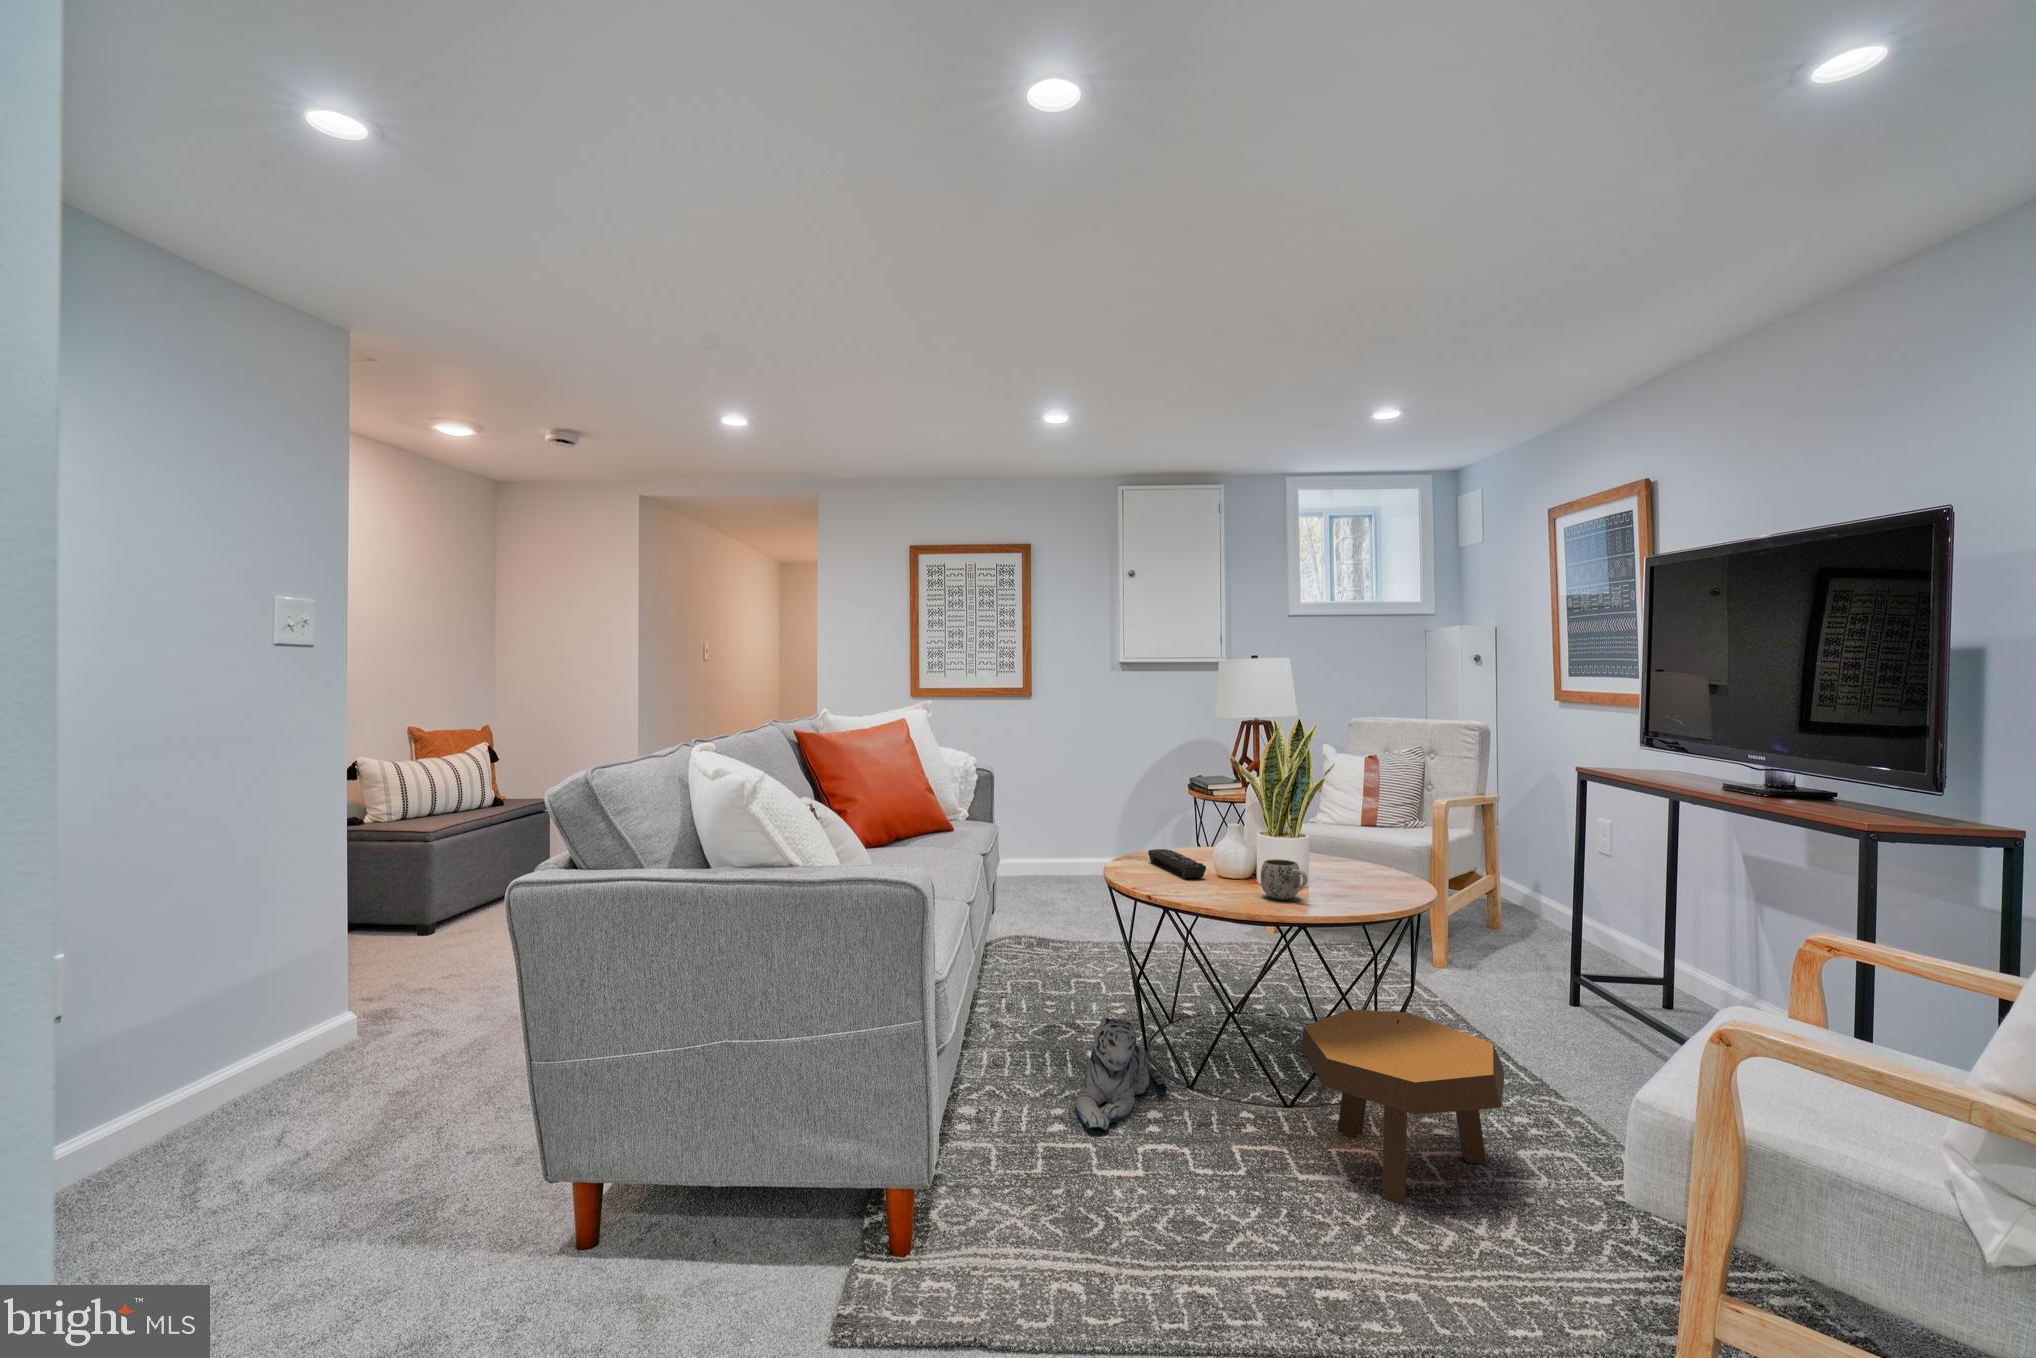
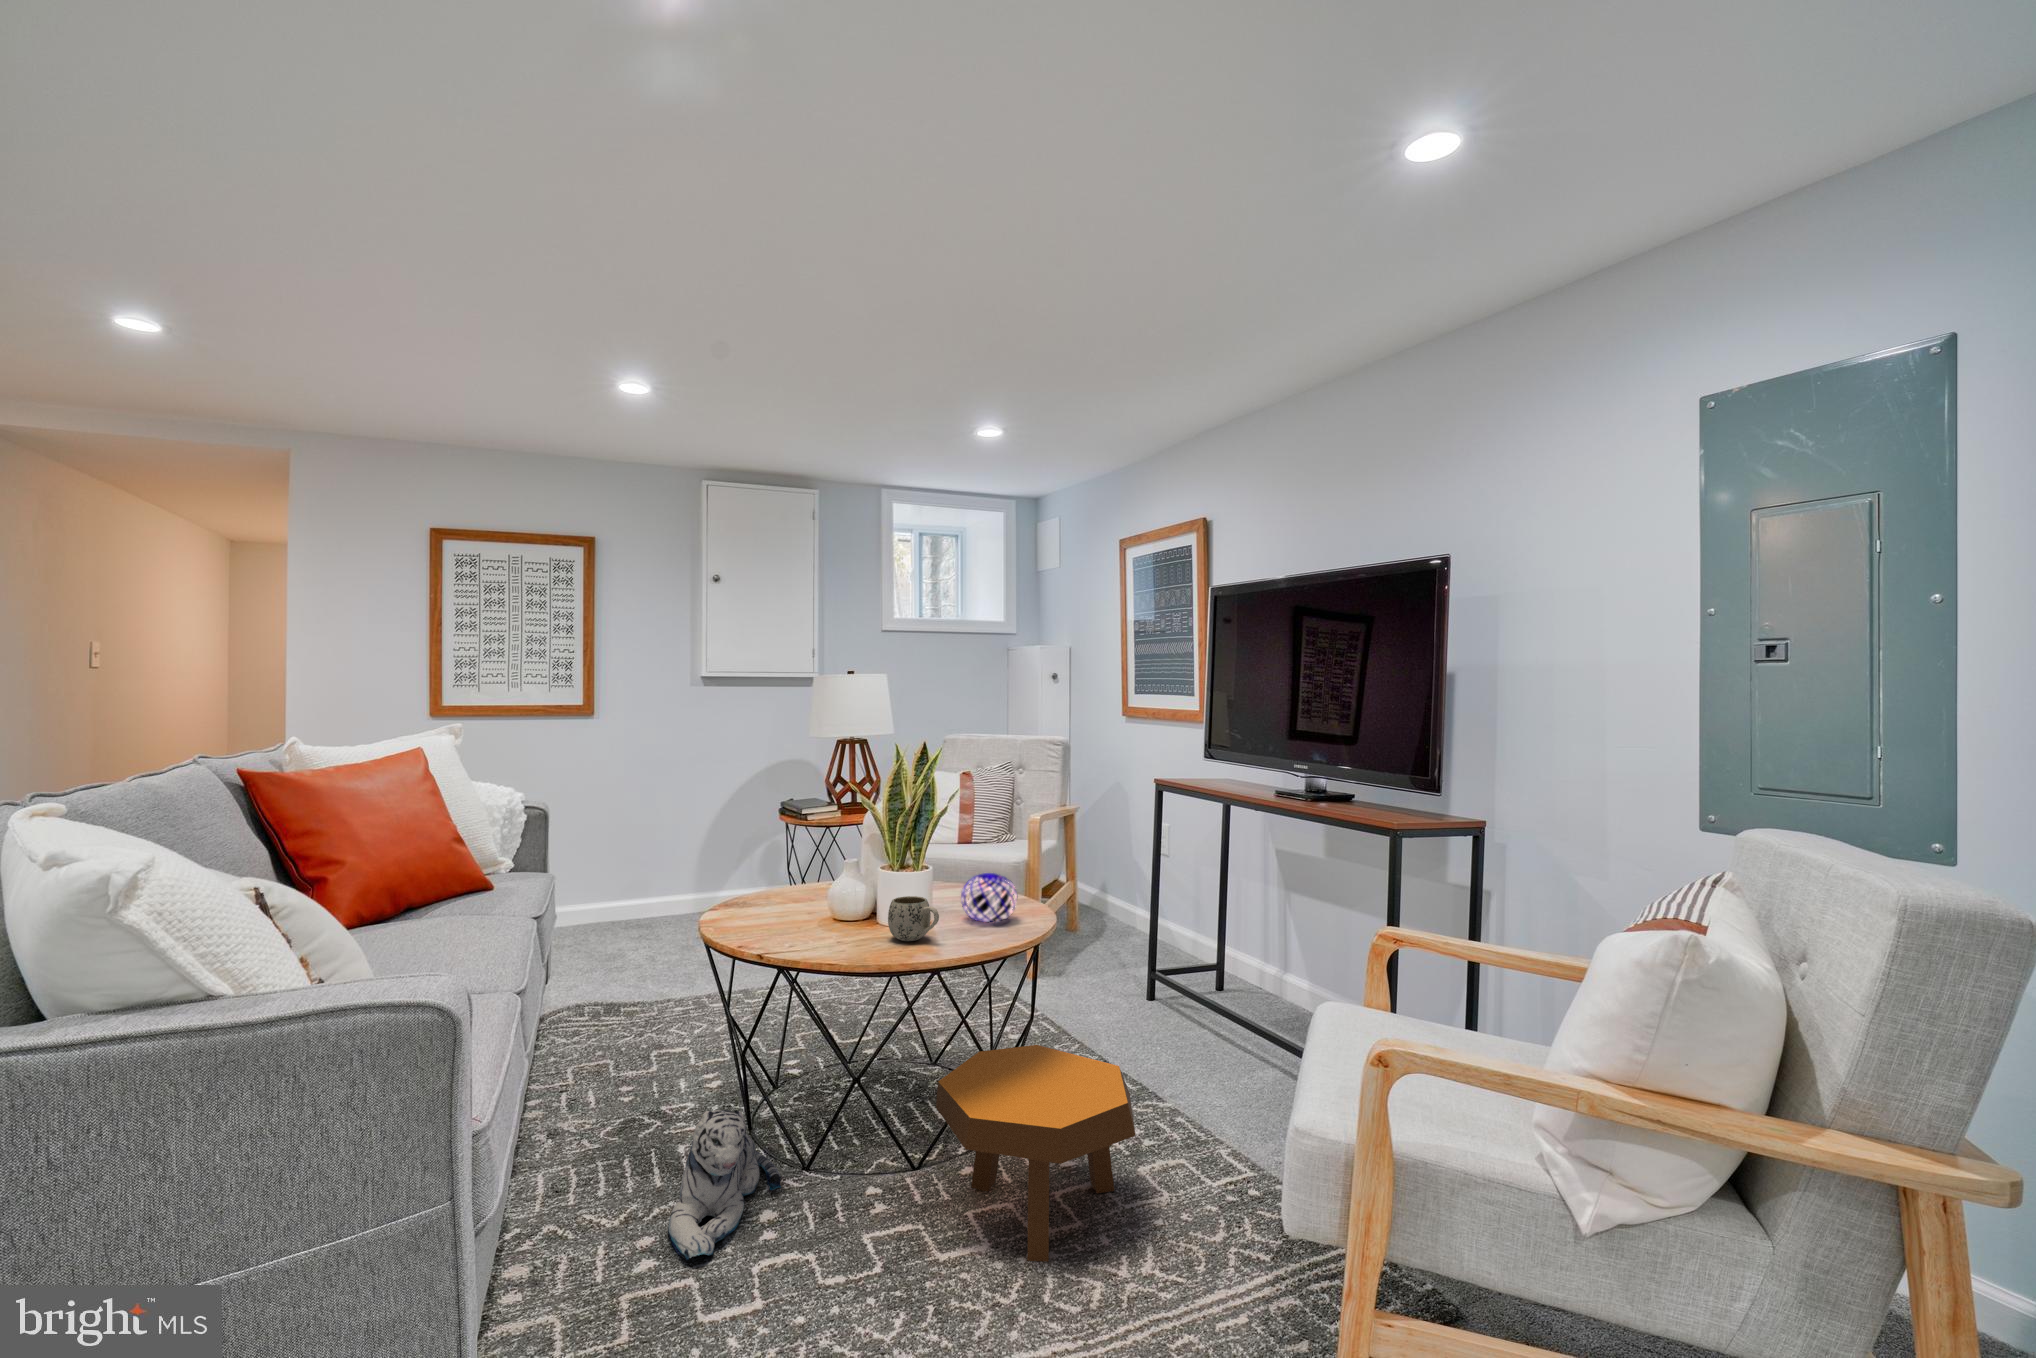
decorative orb: none [1336,846,1393,893] -> present [961,873,1017,922]
remote control: present [1148,849,1206,879] -> none [753,892,824,927]

